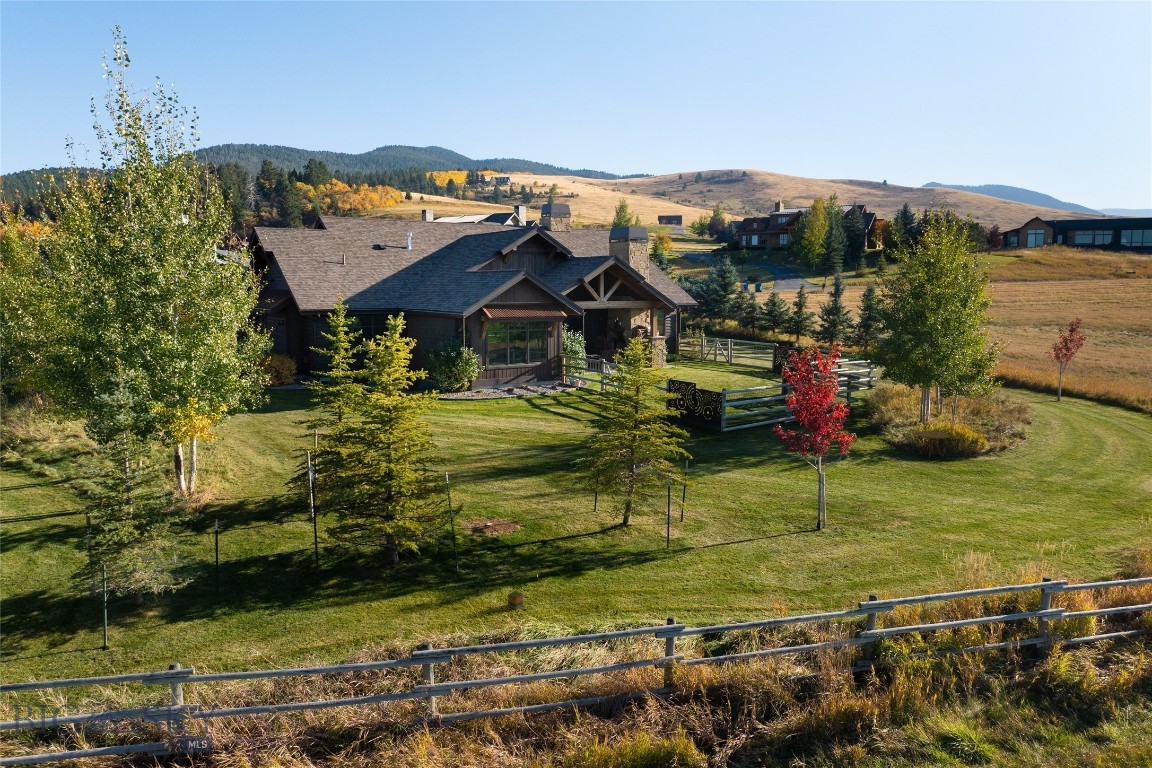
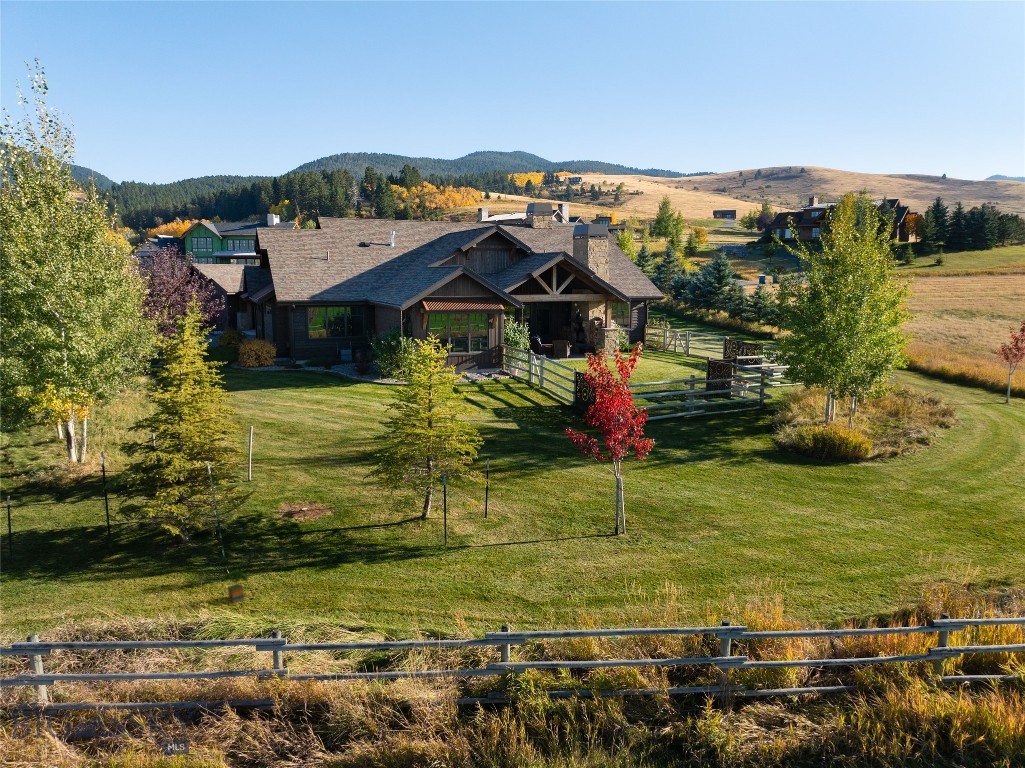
round table: present [915,431,950,457] -> none [790,432,826,462]

